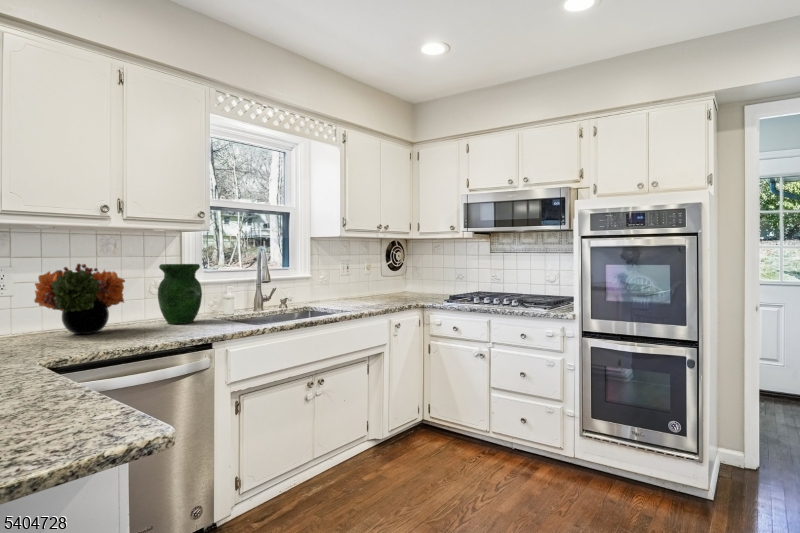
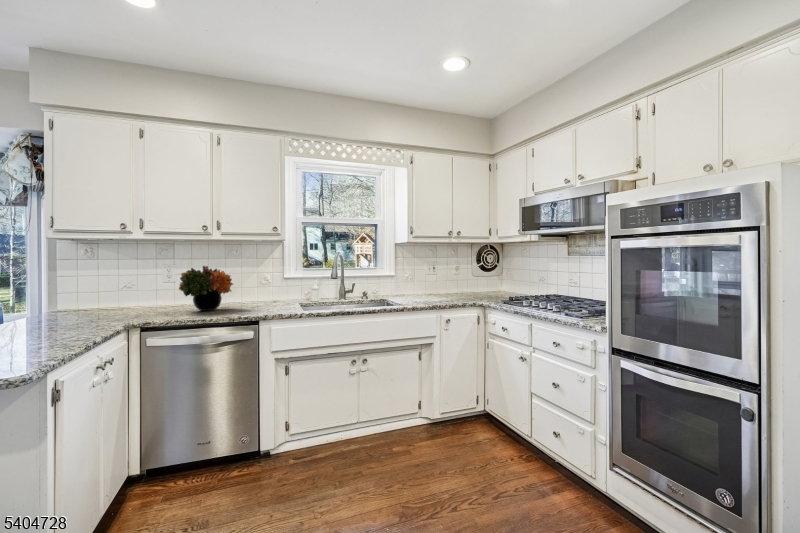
vase: present [158,264,202,324] -> none [256,266,286,308]

